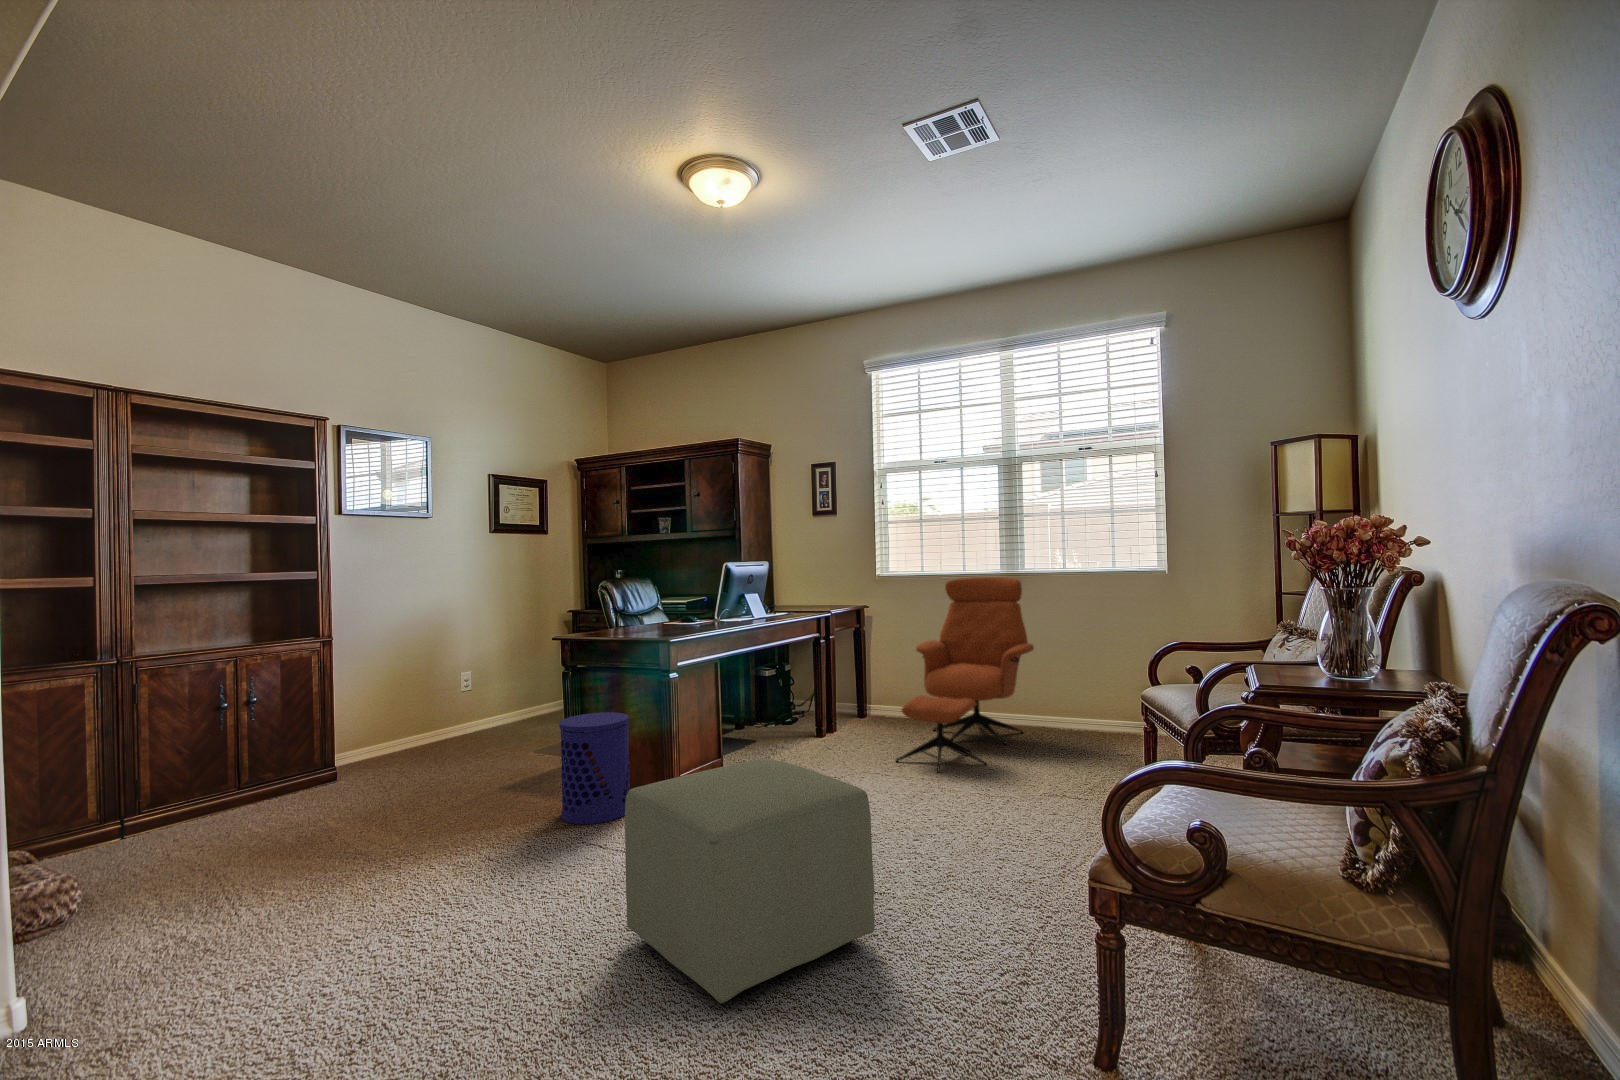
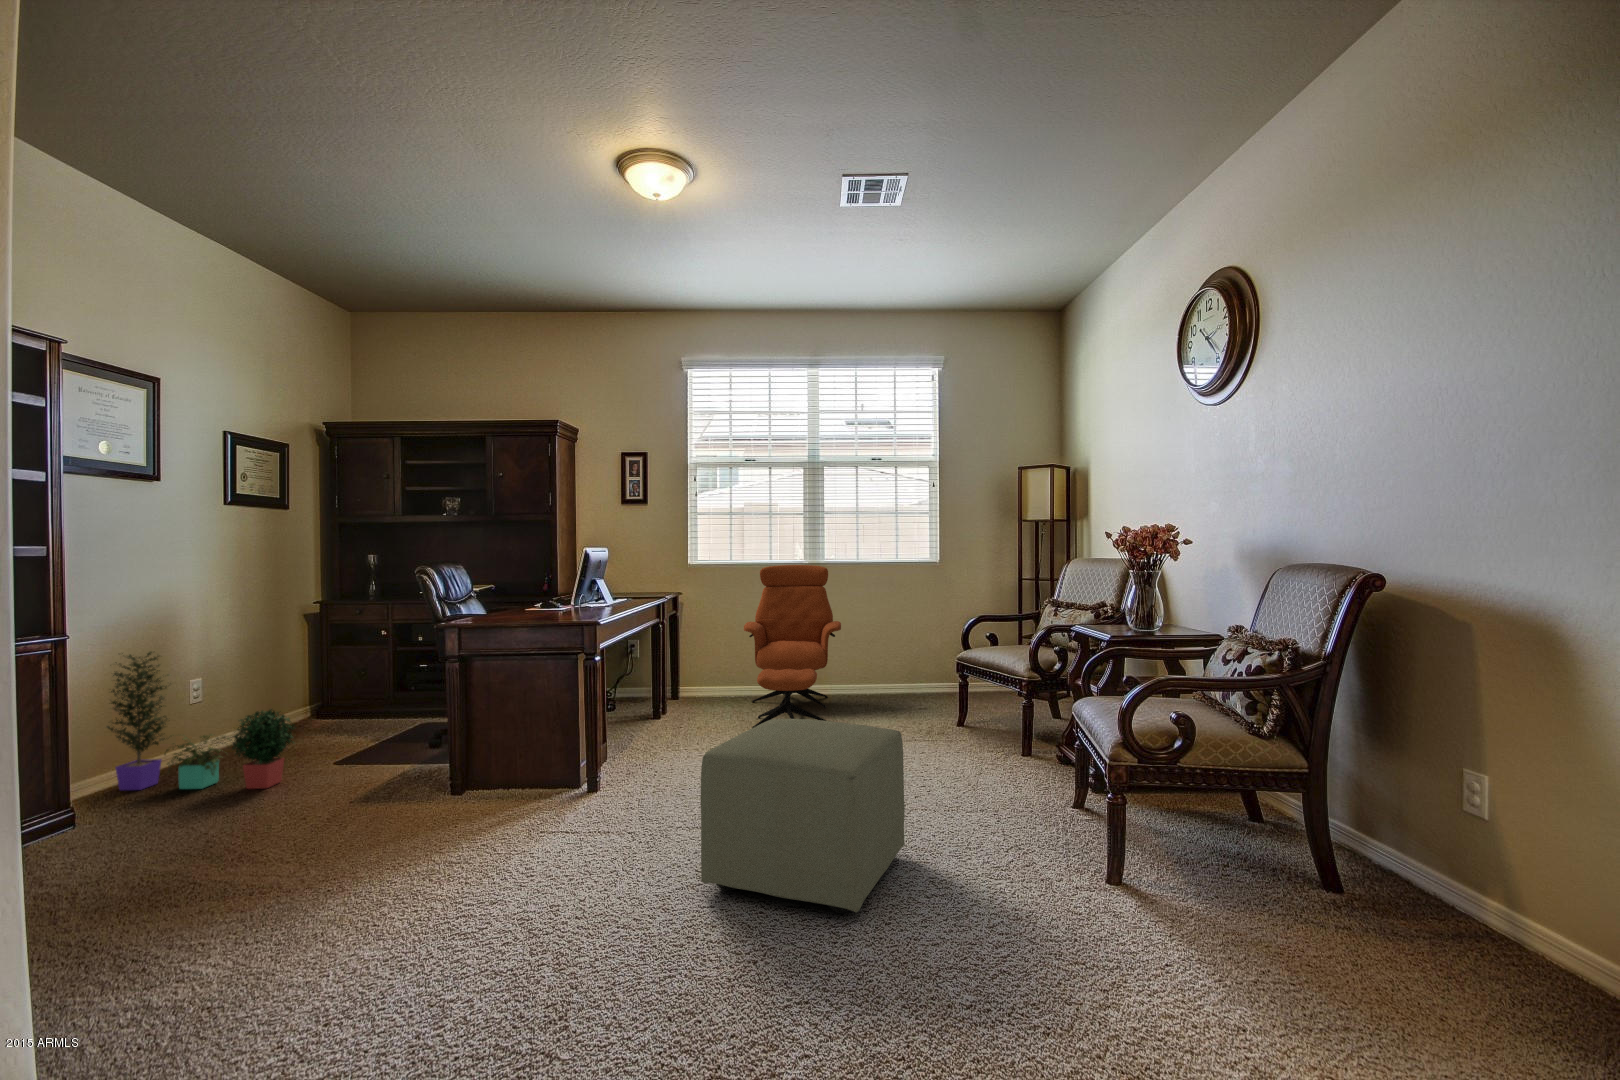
potted plant: none [379,650,490,768] -> present [107,652,294,790]
waste bin: present [559,712,630,824] -> none [474,700,550,819]

